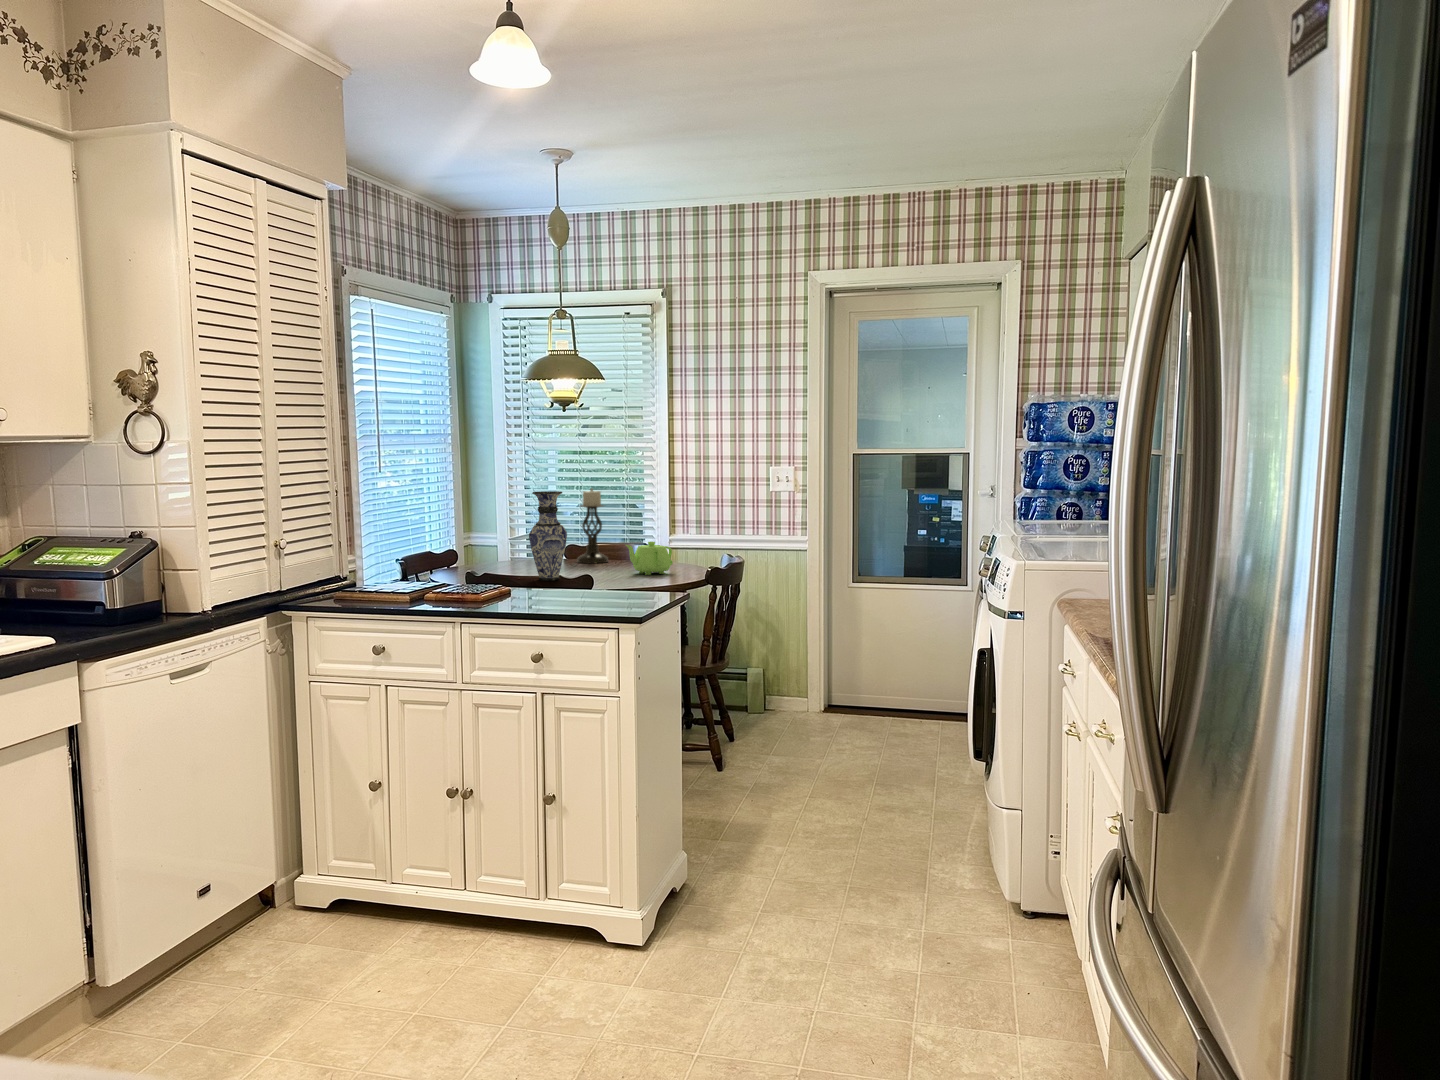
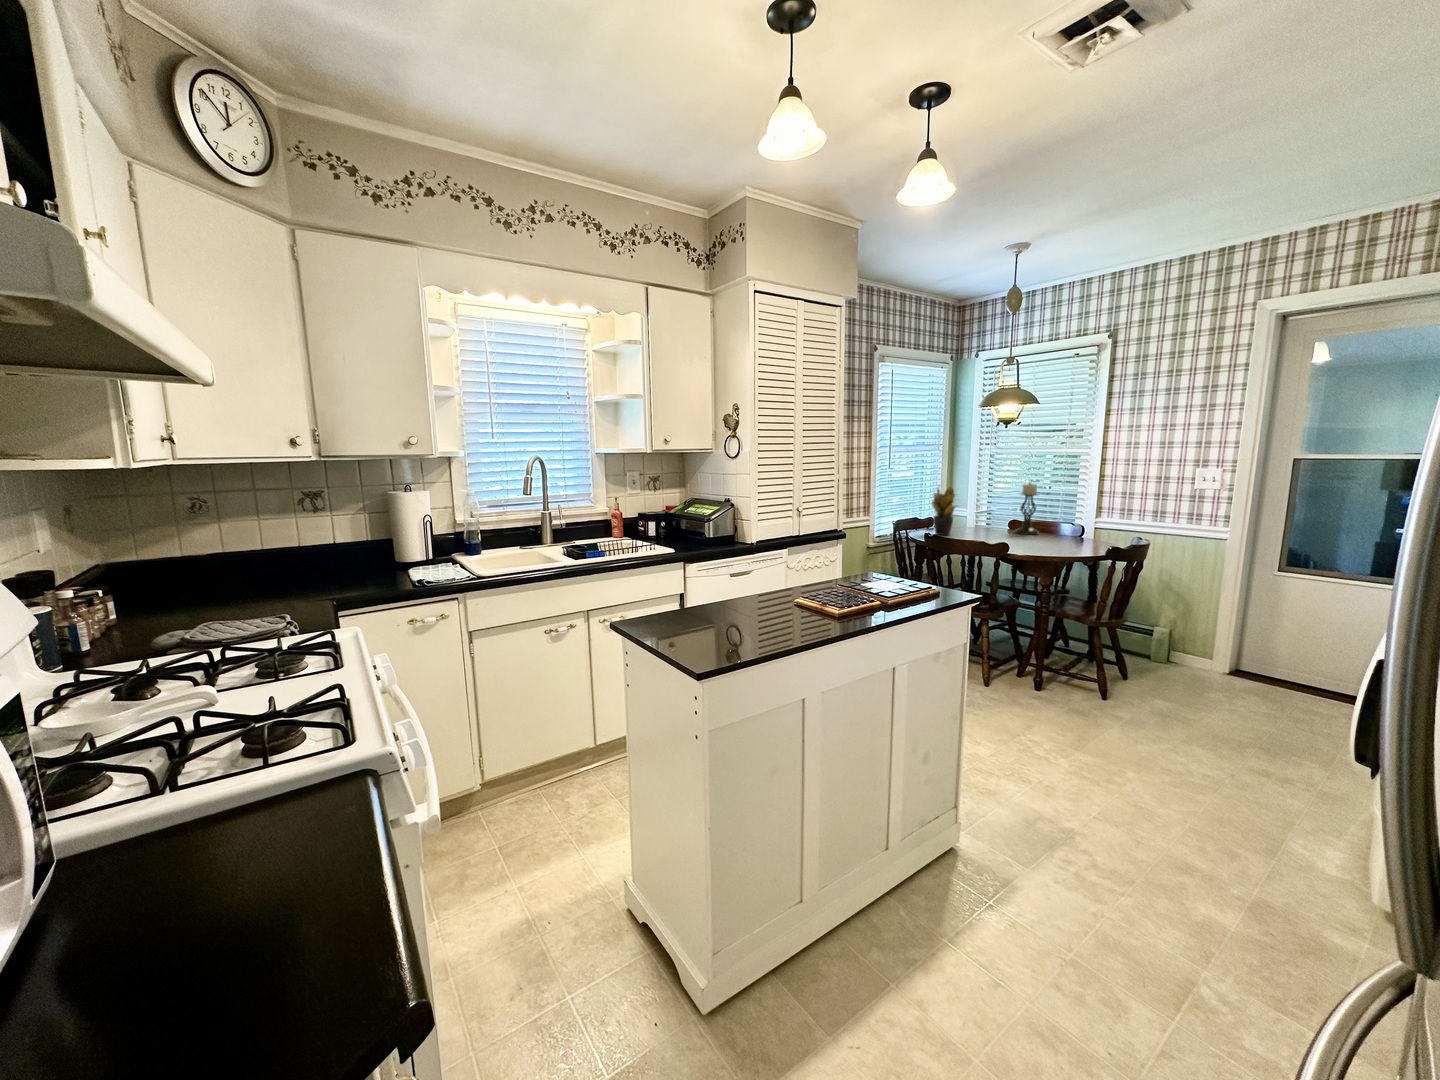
potted plant: none [459,490,515,574] -> present [932,487,956,535]
vase: present [529,491,567,581] -> none [966,483,995,544]
teapot: present [626,541,673,575] -> none [1041,523,1082,547]

